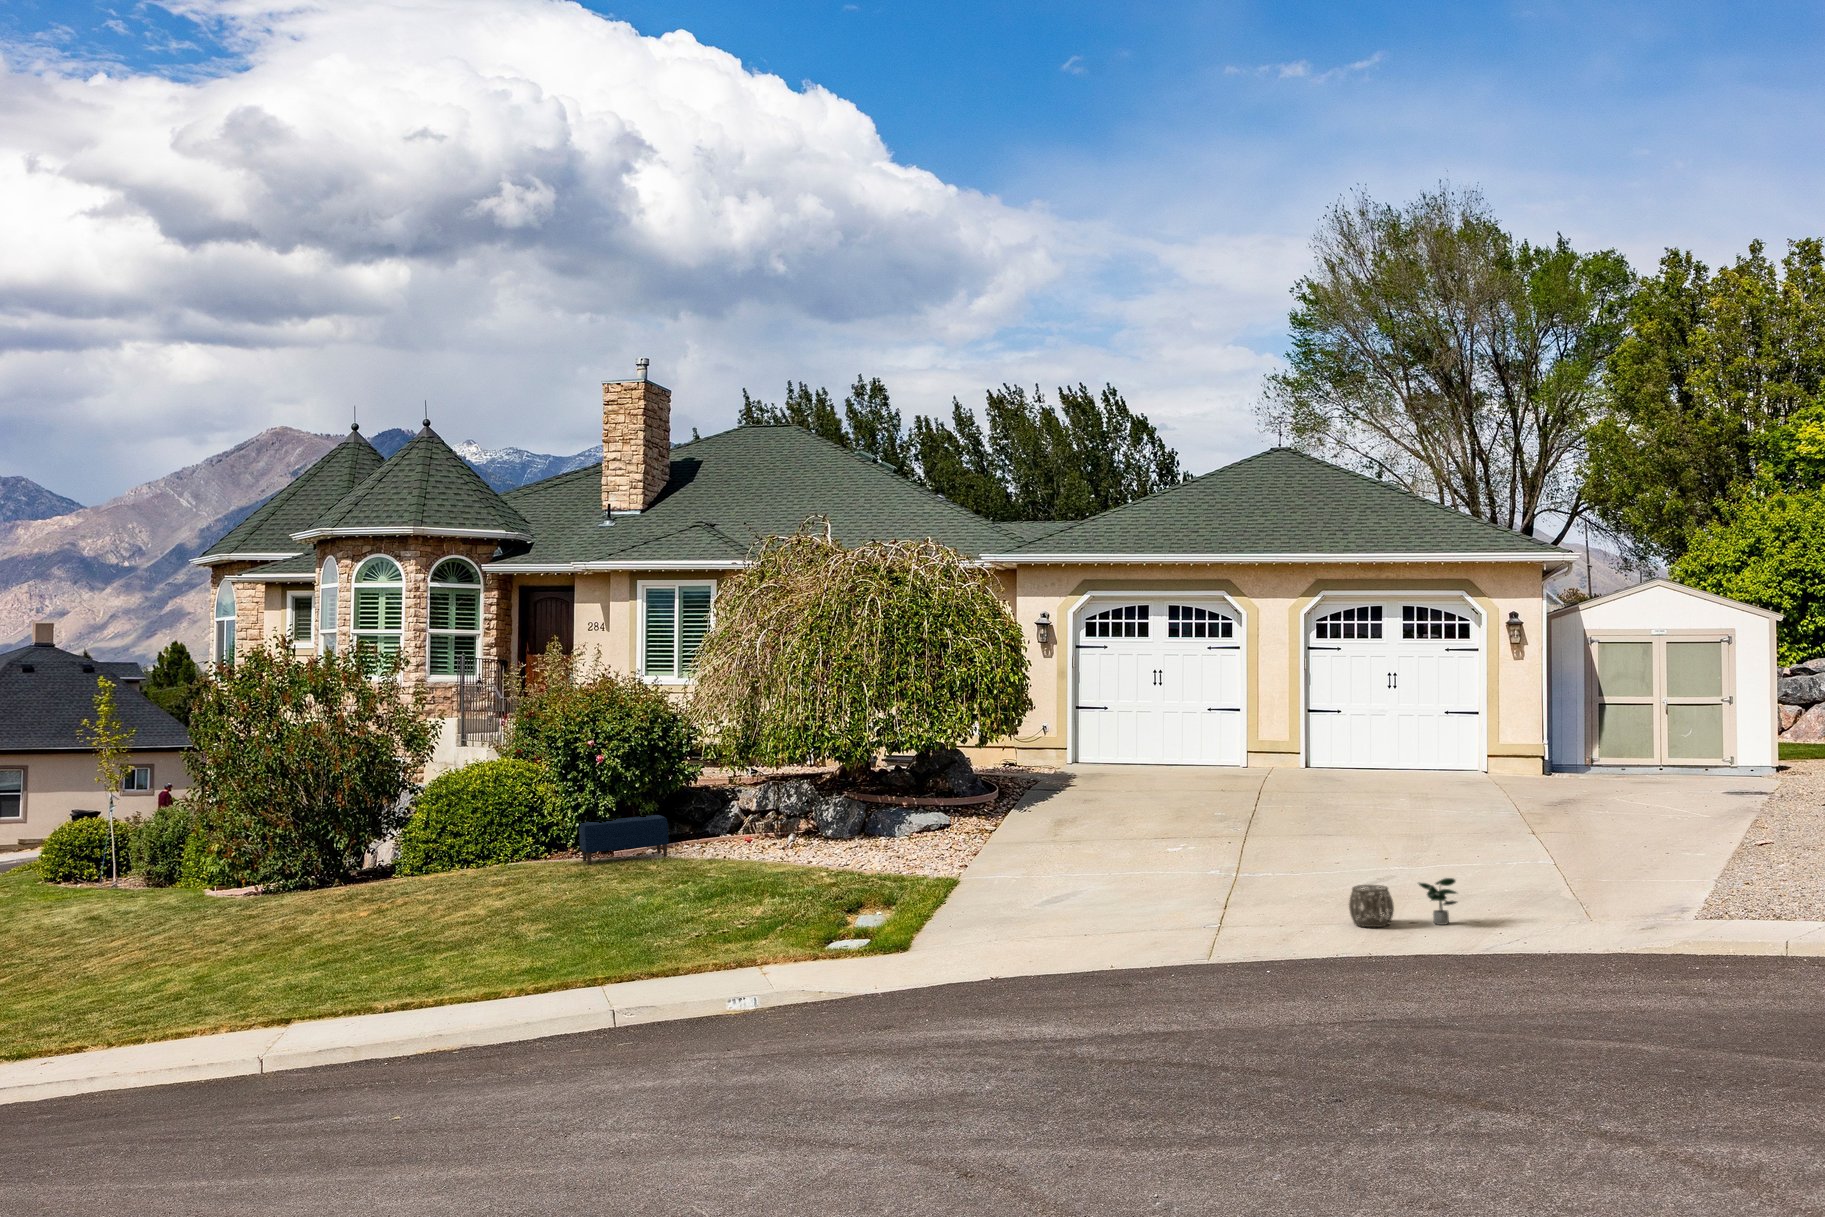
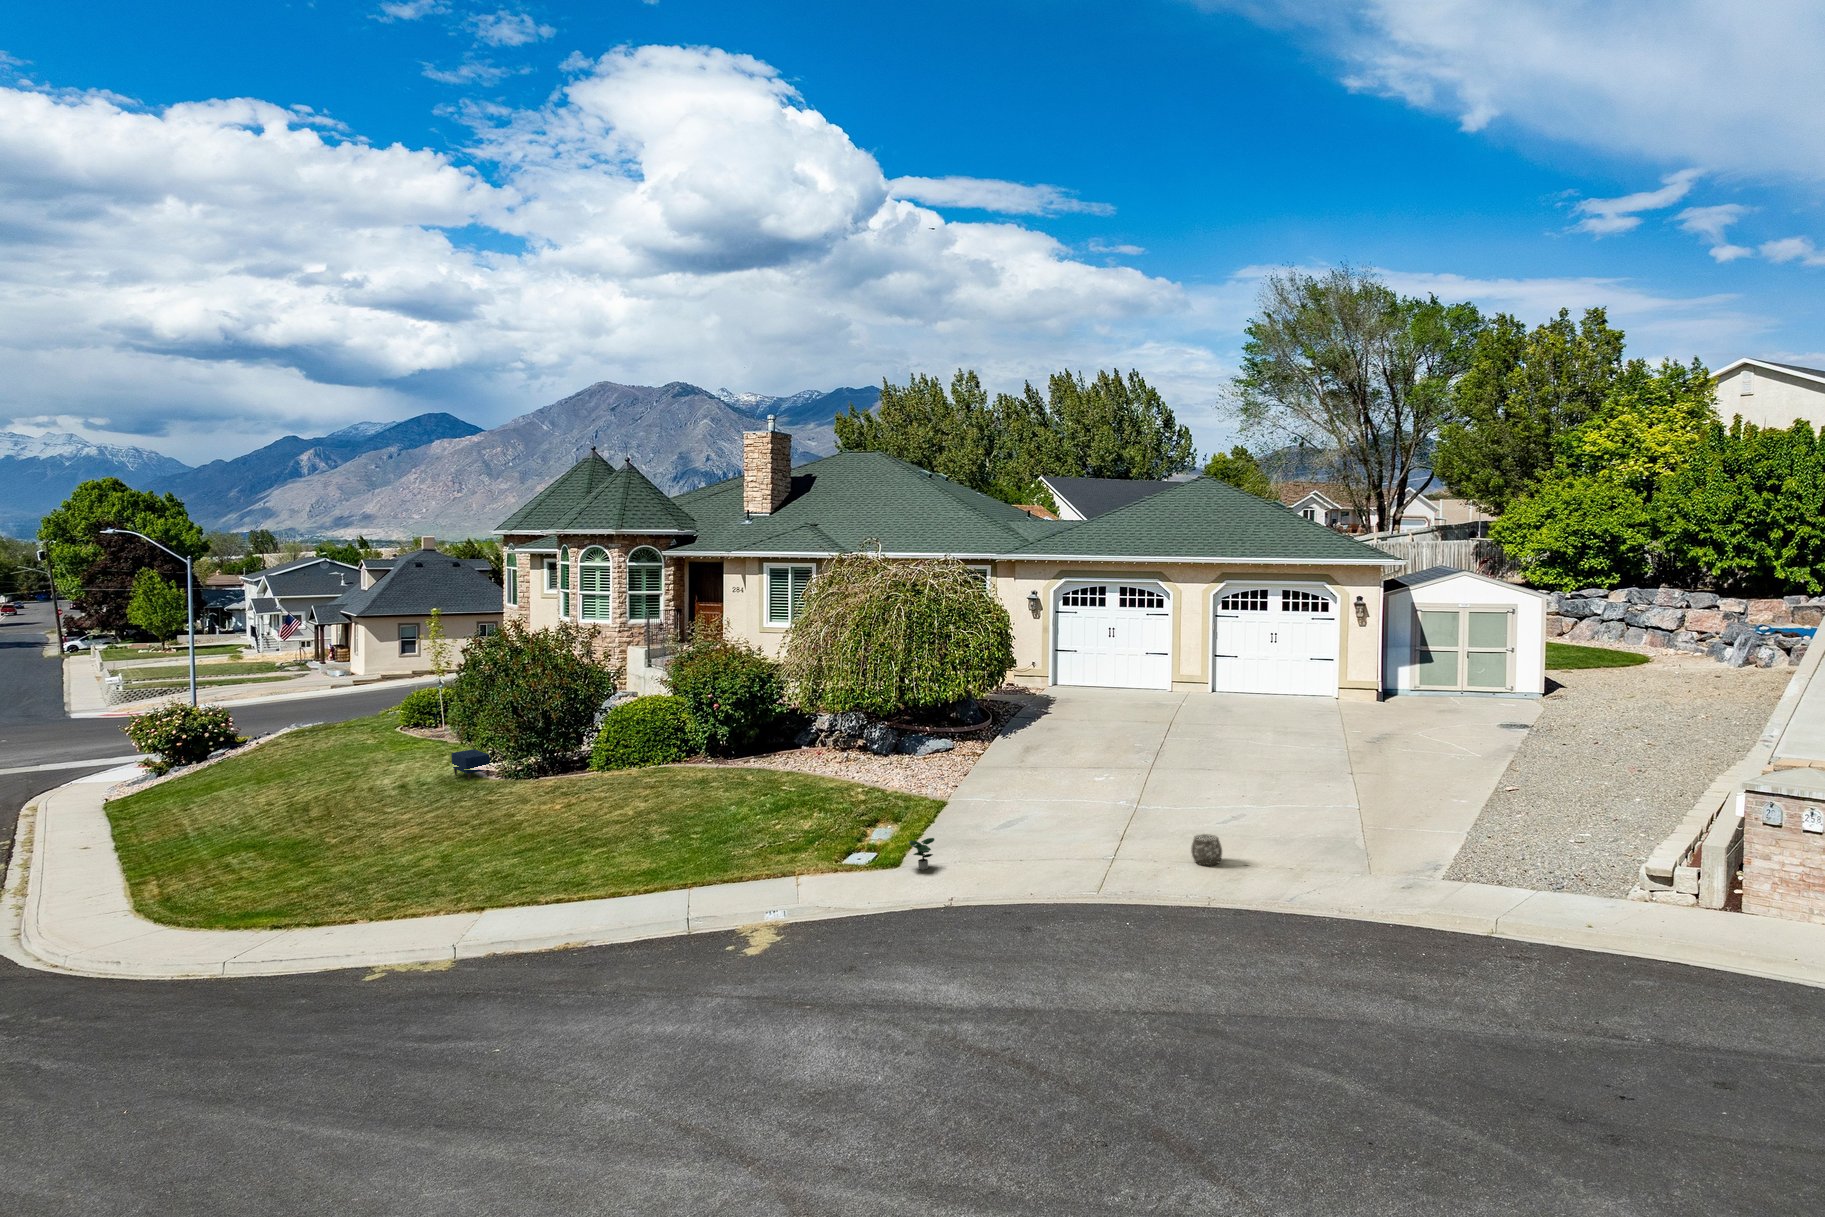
bench: present [579,815,669,865] -> present [451,749,490,781]
potted plant: present [1419,878,1457,925] -> present [909,838,934,870]

